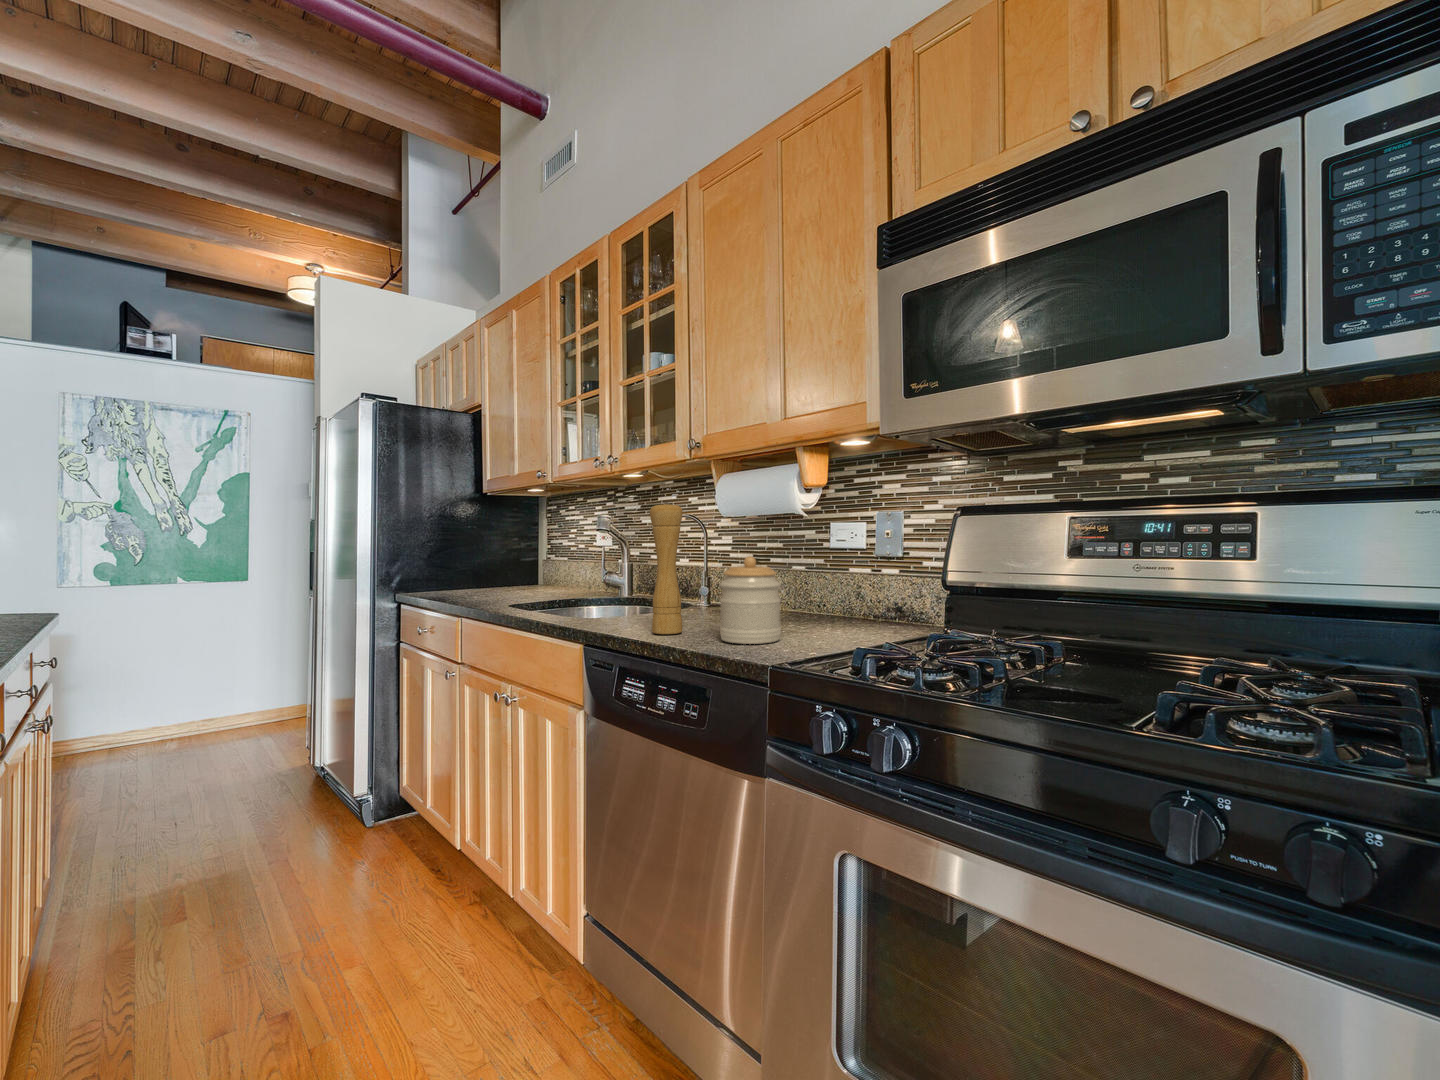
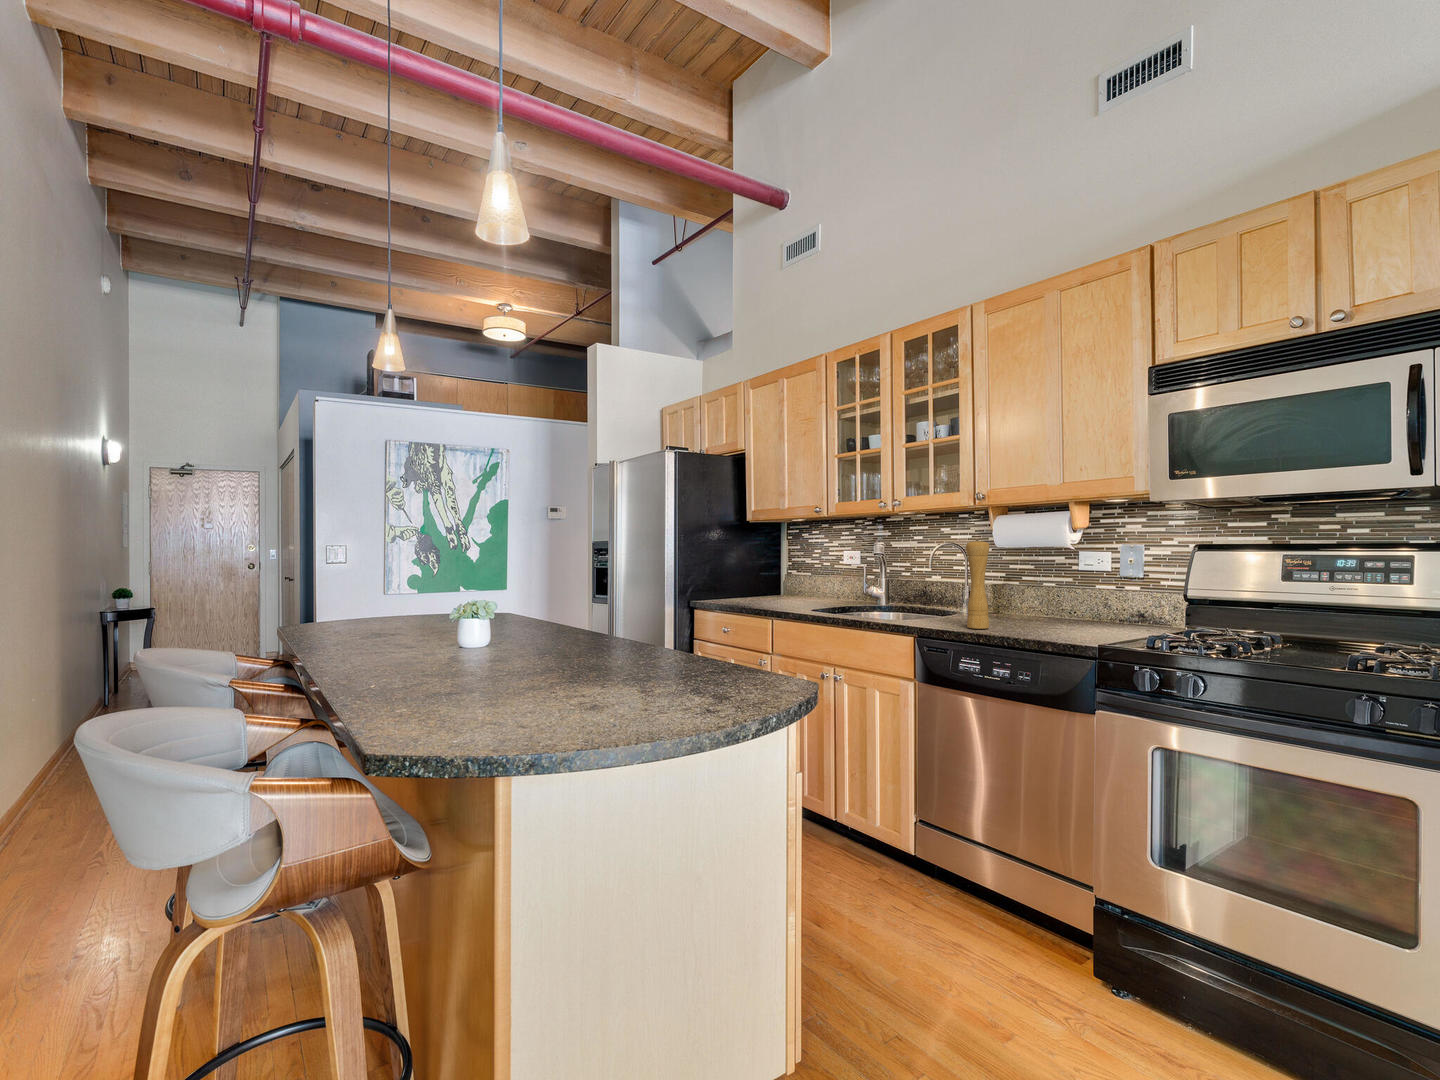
jar: present [720,556,781,644] -> none [1025,577,1069,635]

